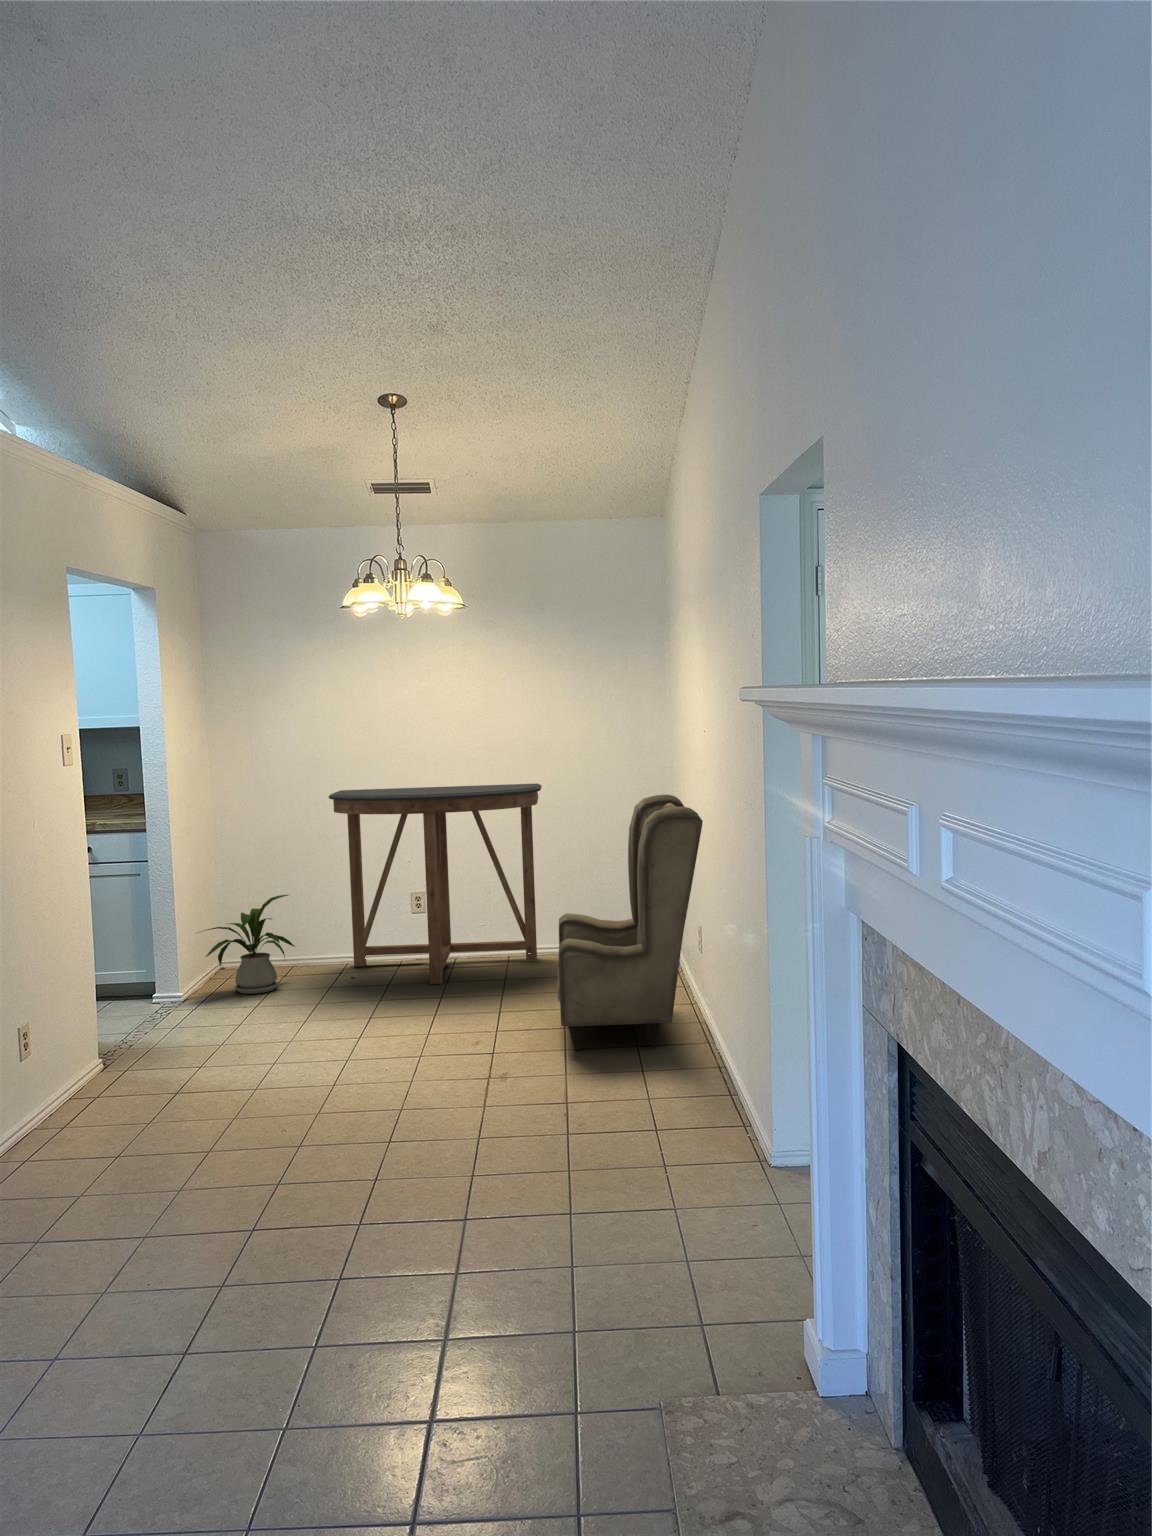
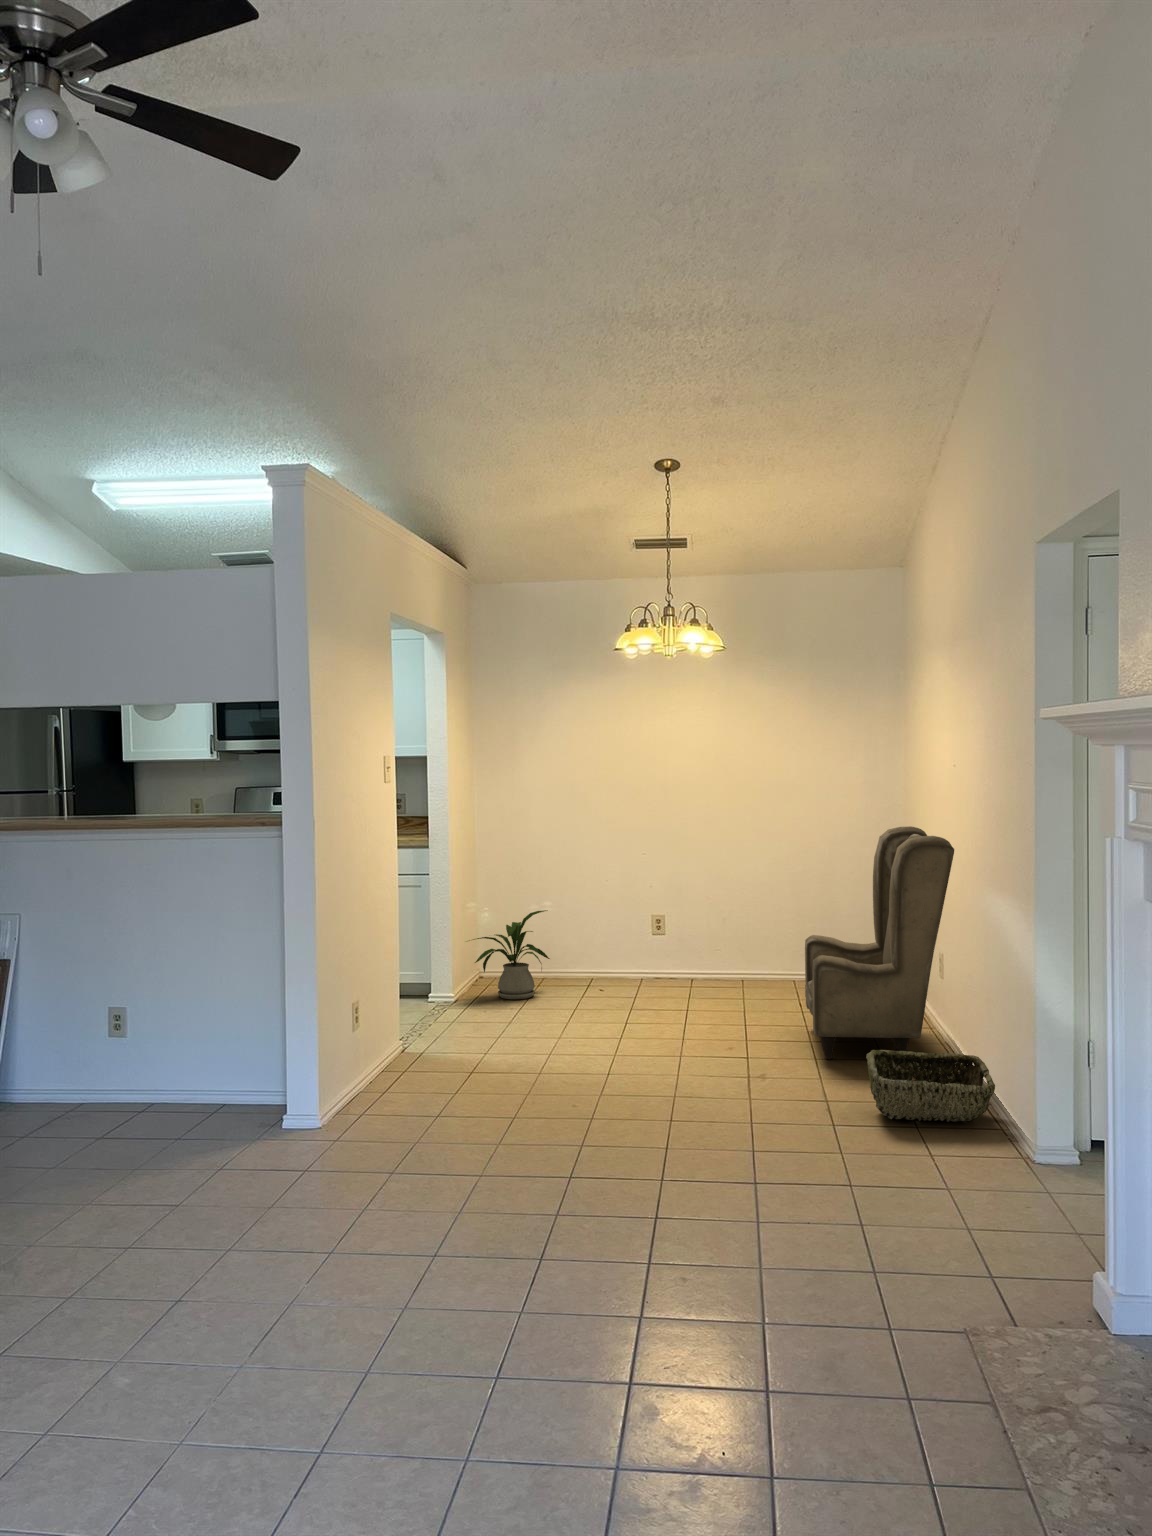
console table: present [329,783,542,984] -> none [583,815,780,999]
woven basket: none [604,1044,736,1122] -> present [866,1050,995,1122]

